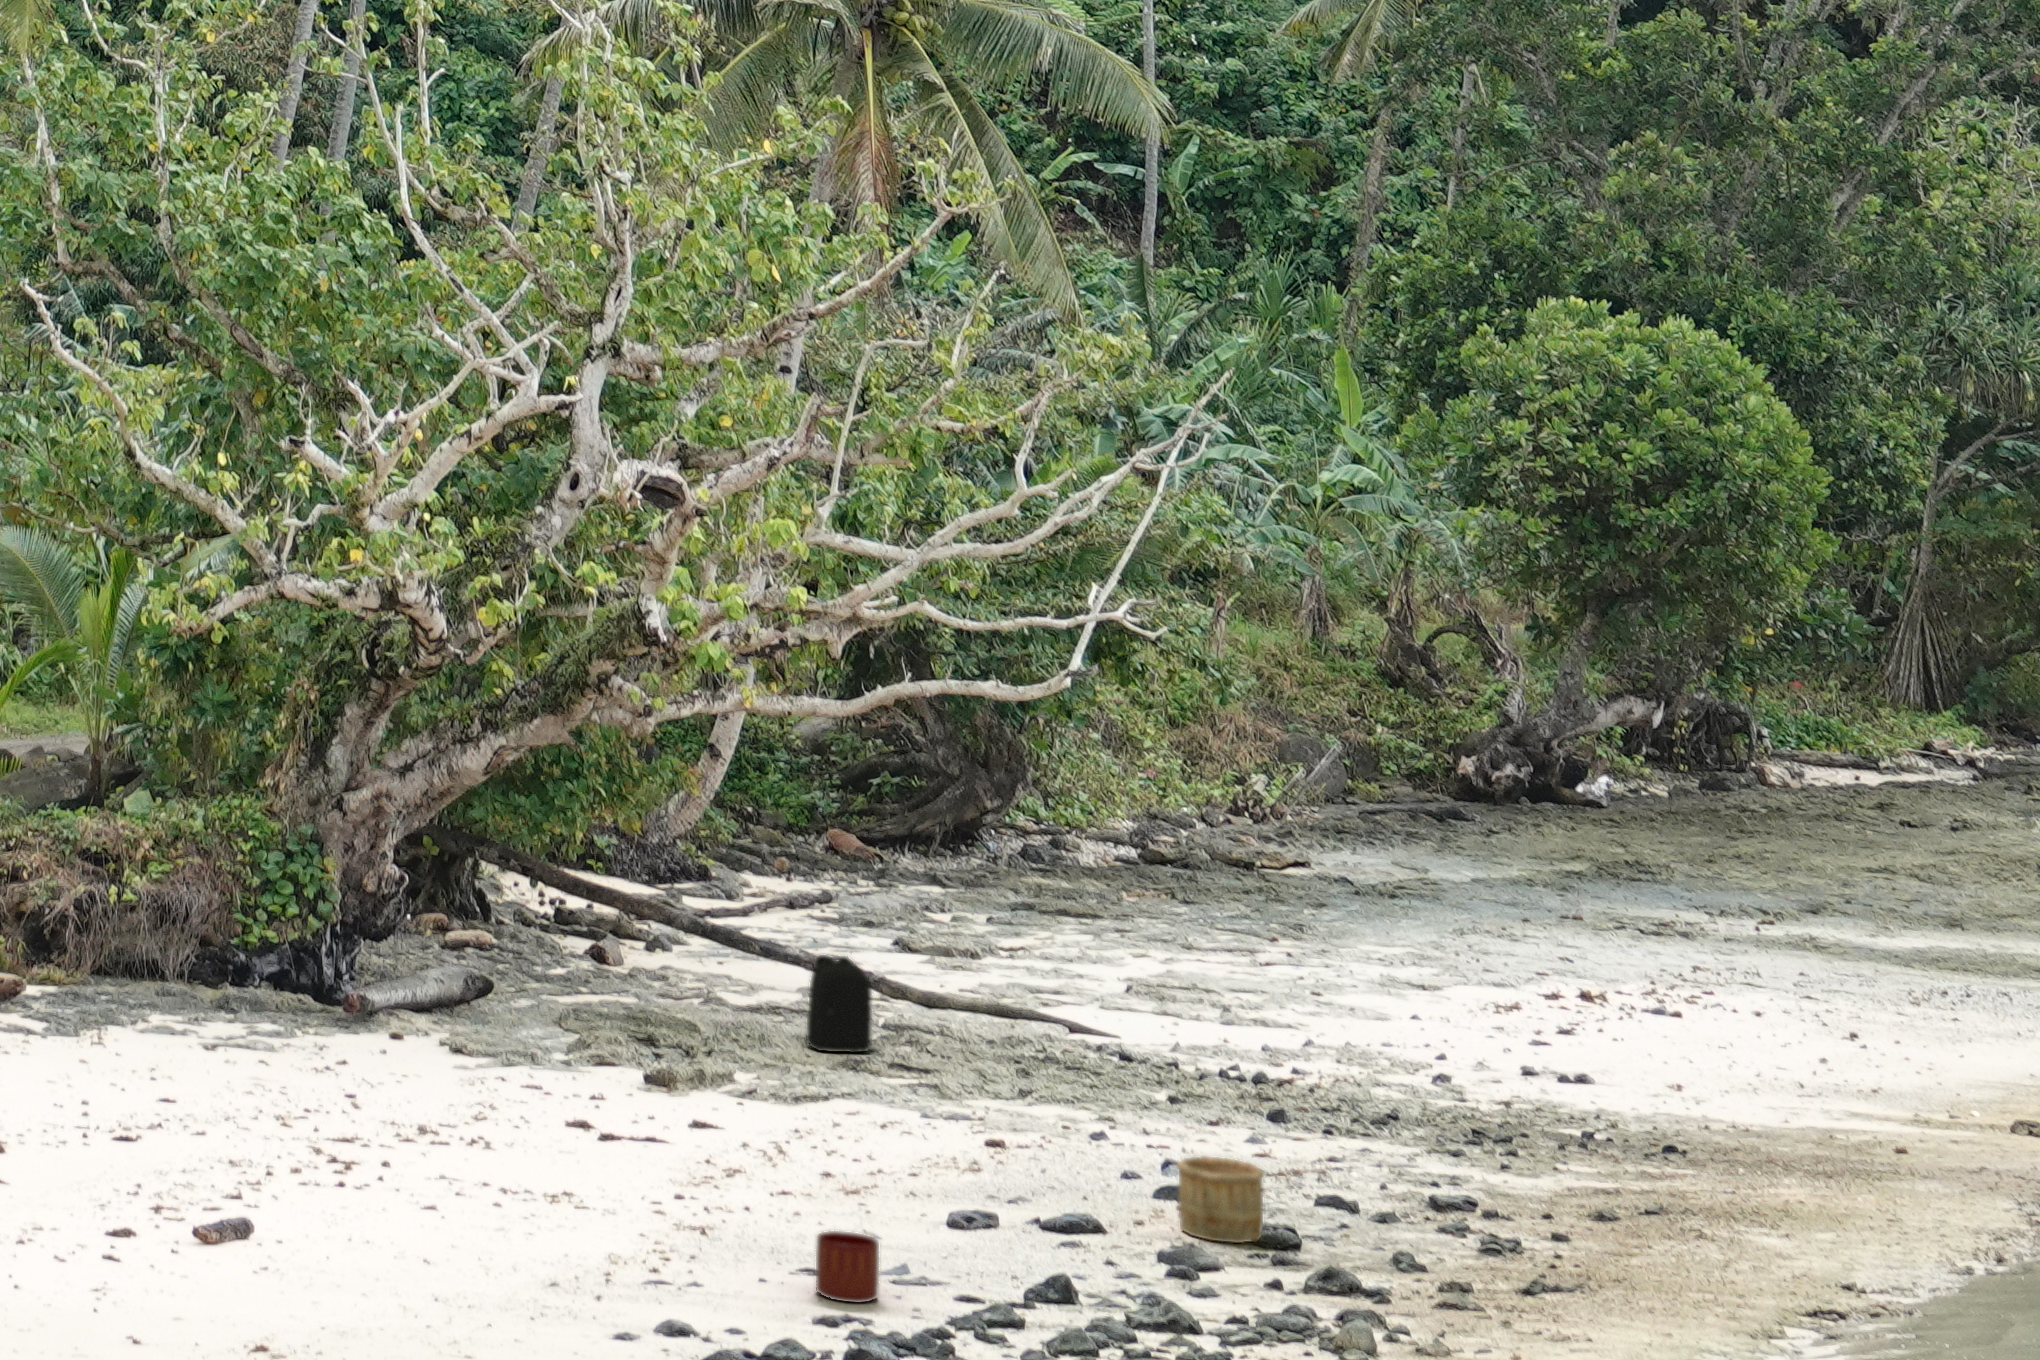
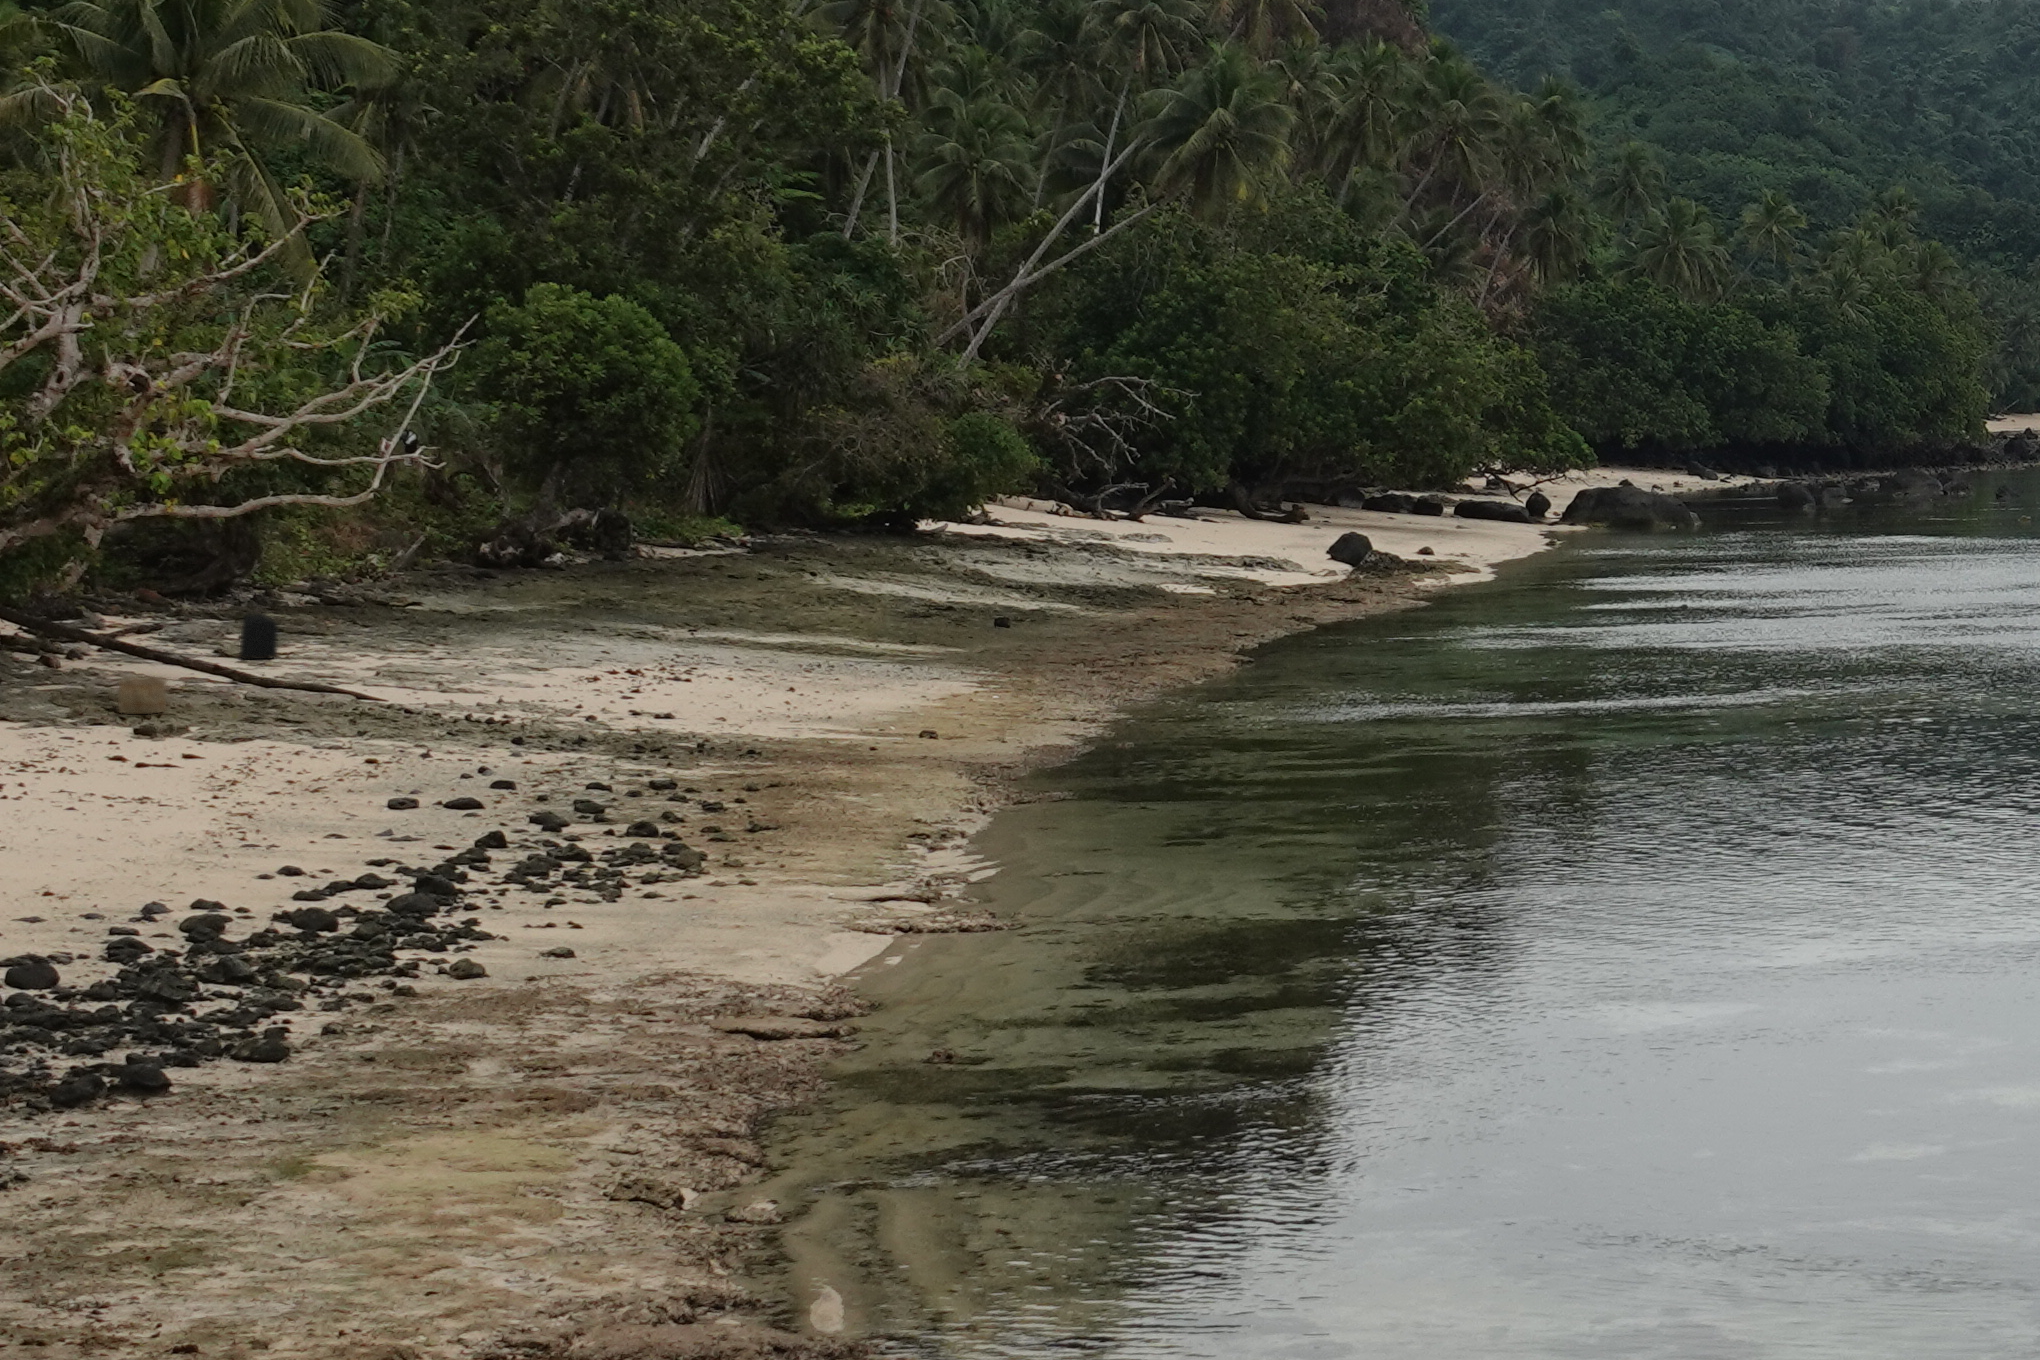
wooden bucket: present [1176,1157,1264,1243] -> present [118,677,167,714]
planter: present [816,1231,879,1303] -> none [361,678,392,703]

